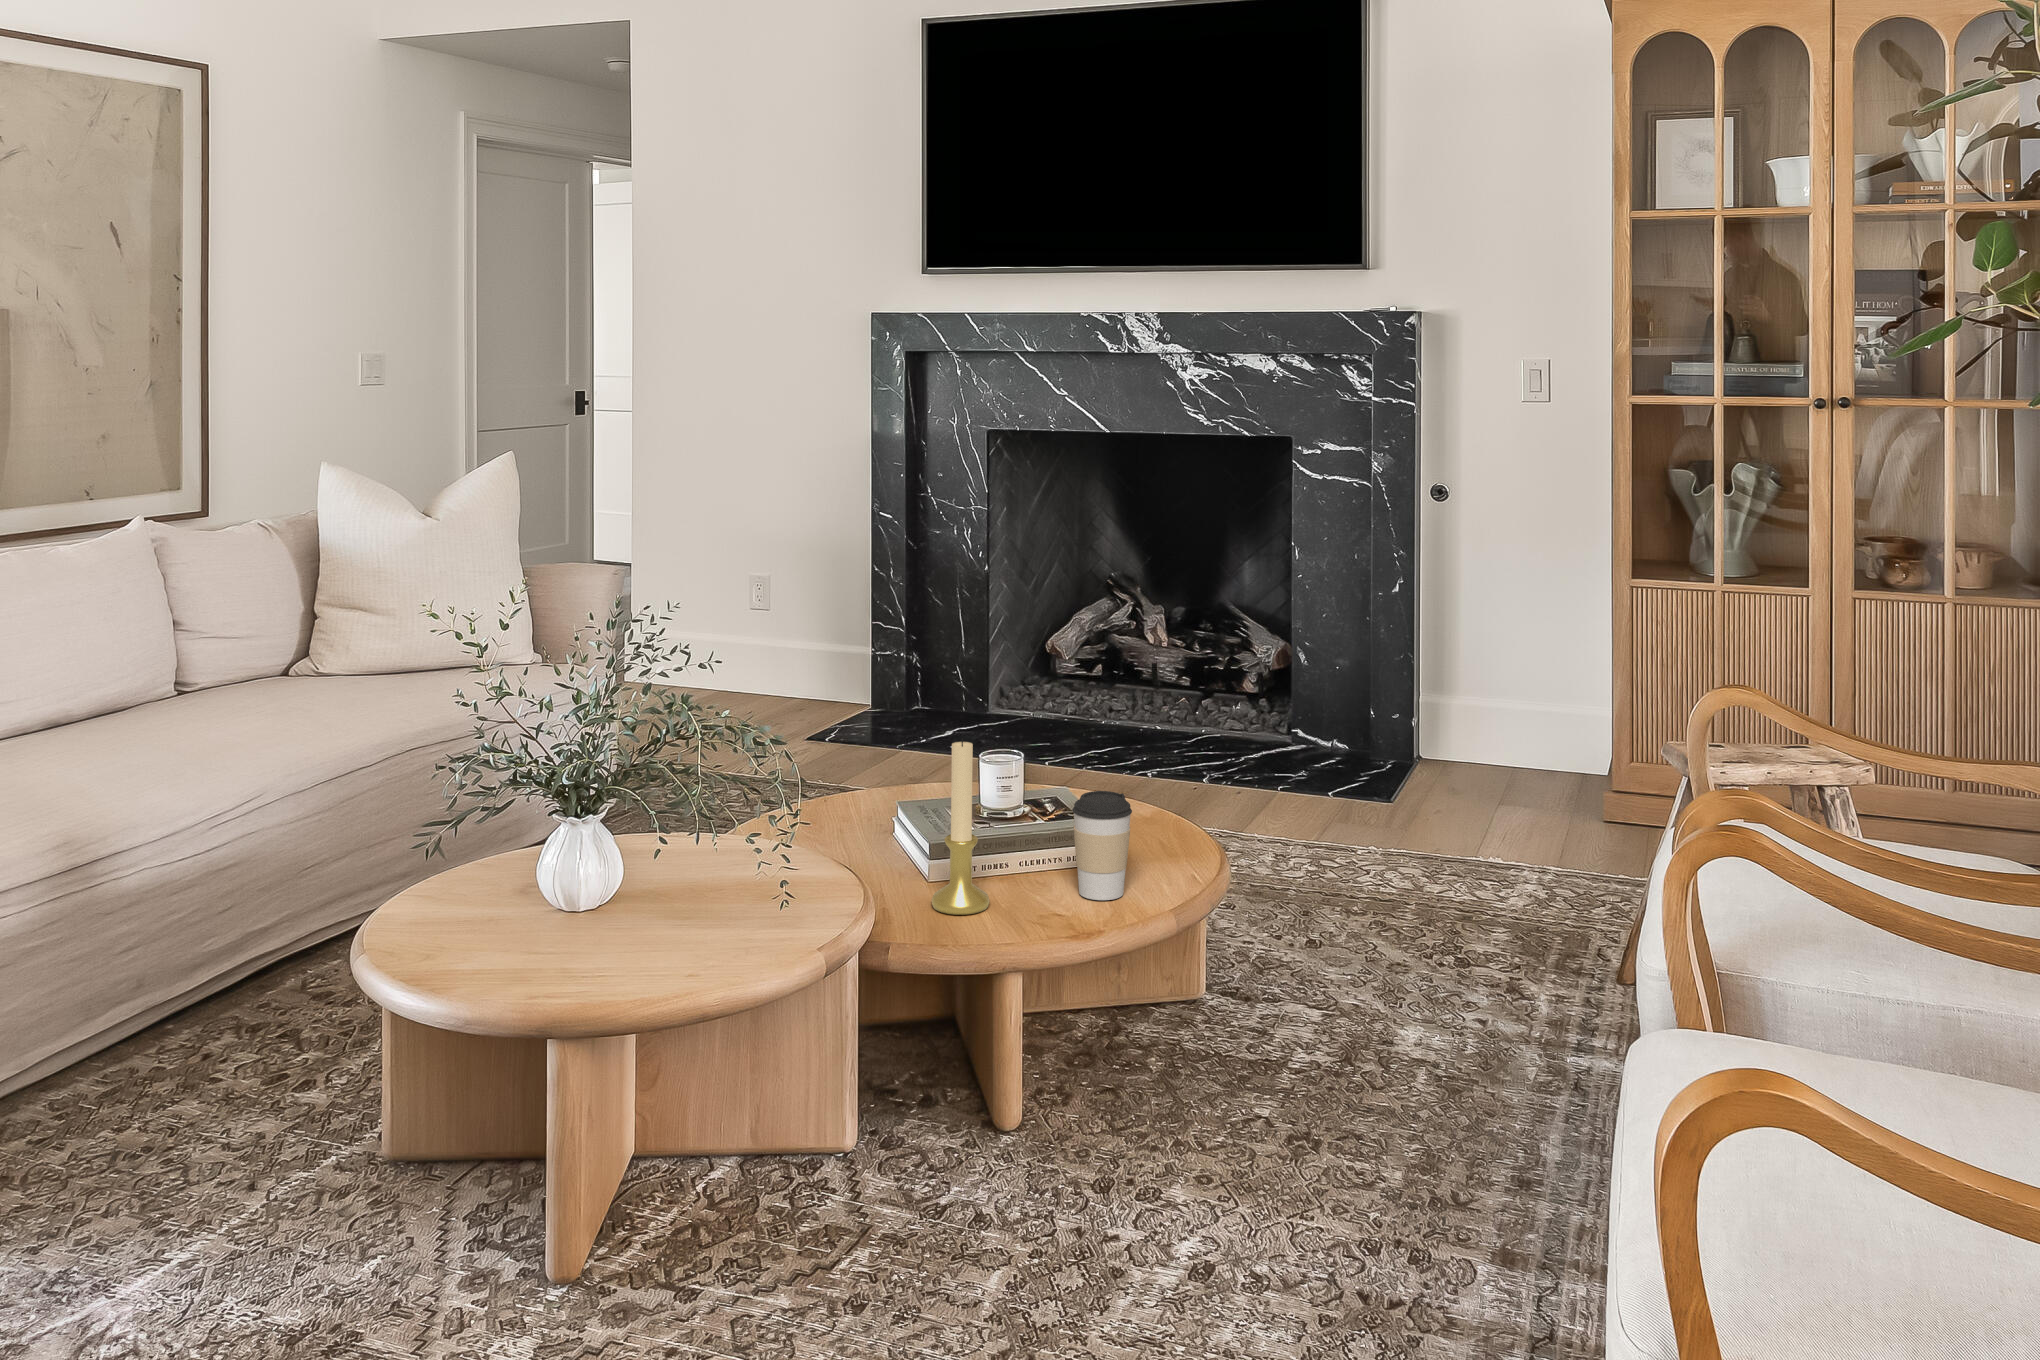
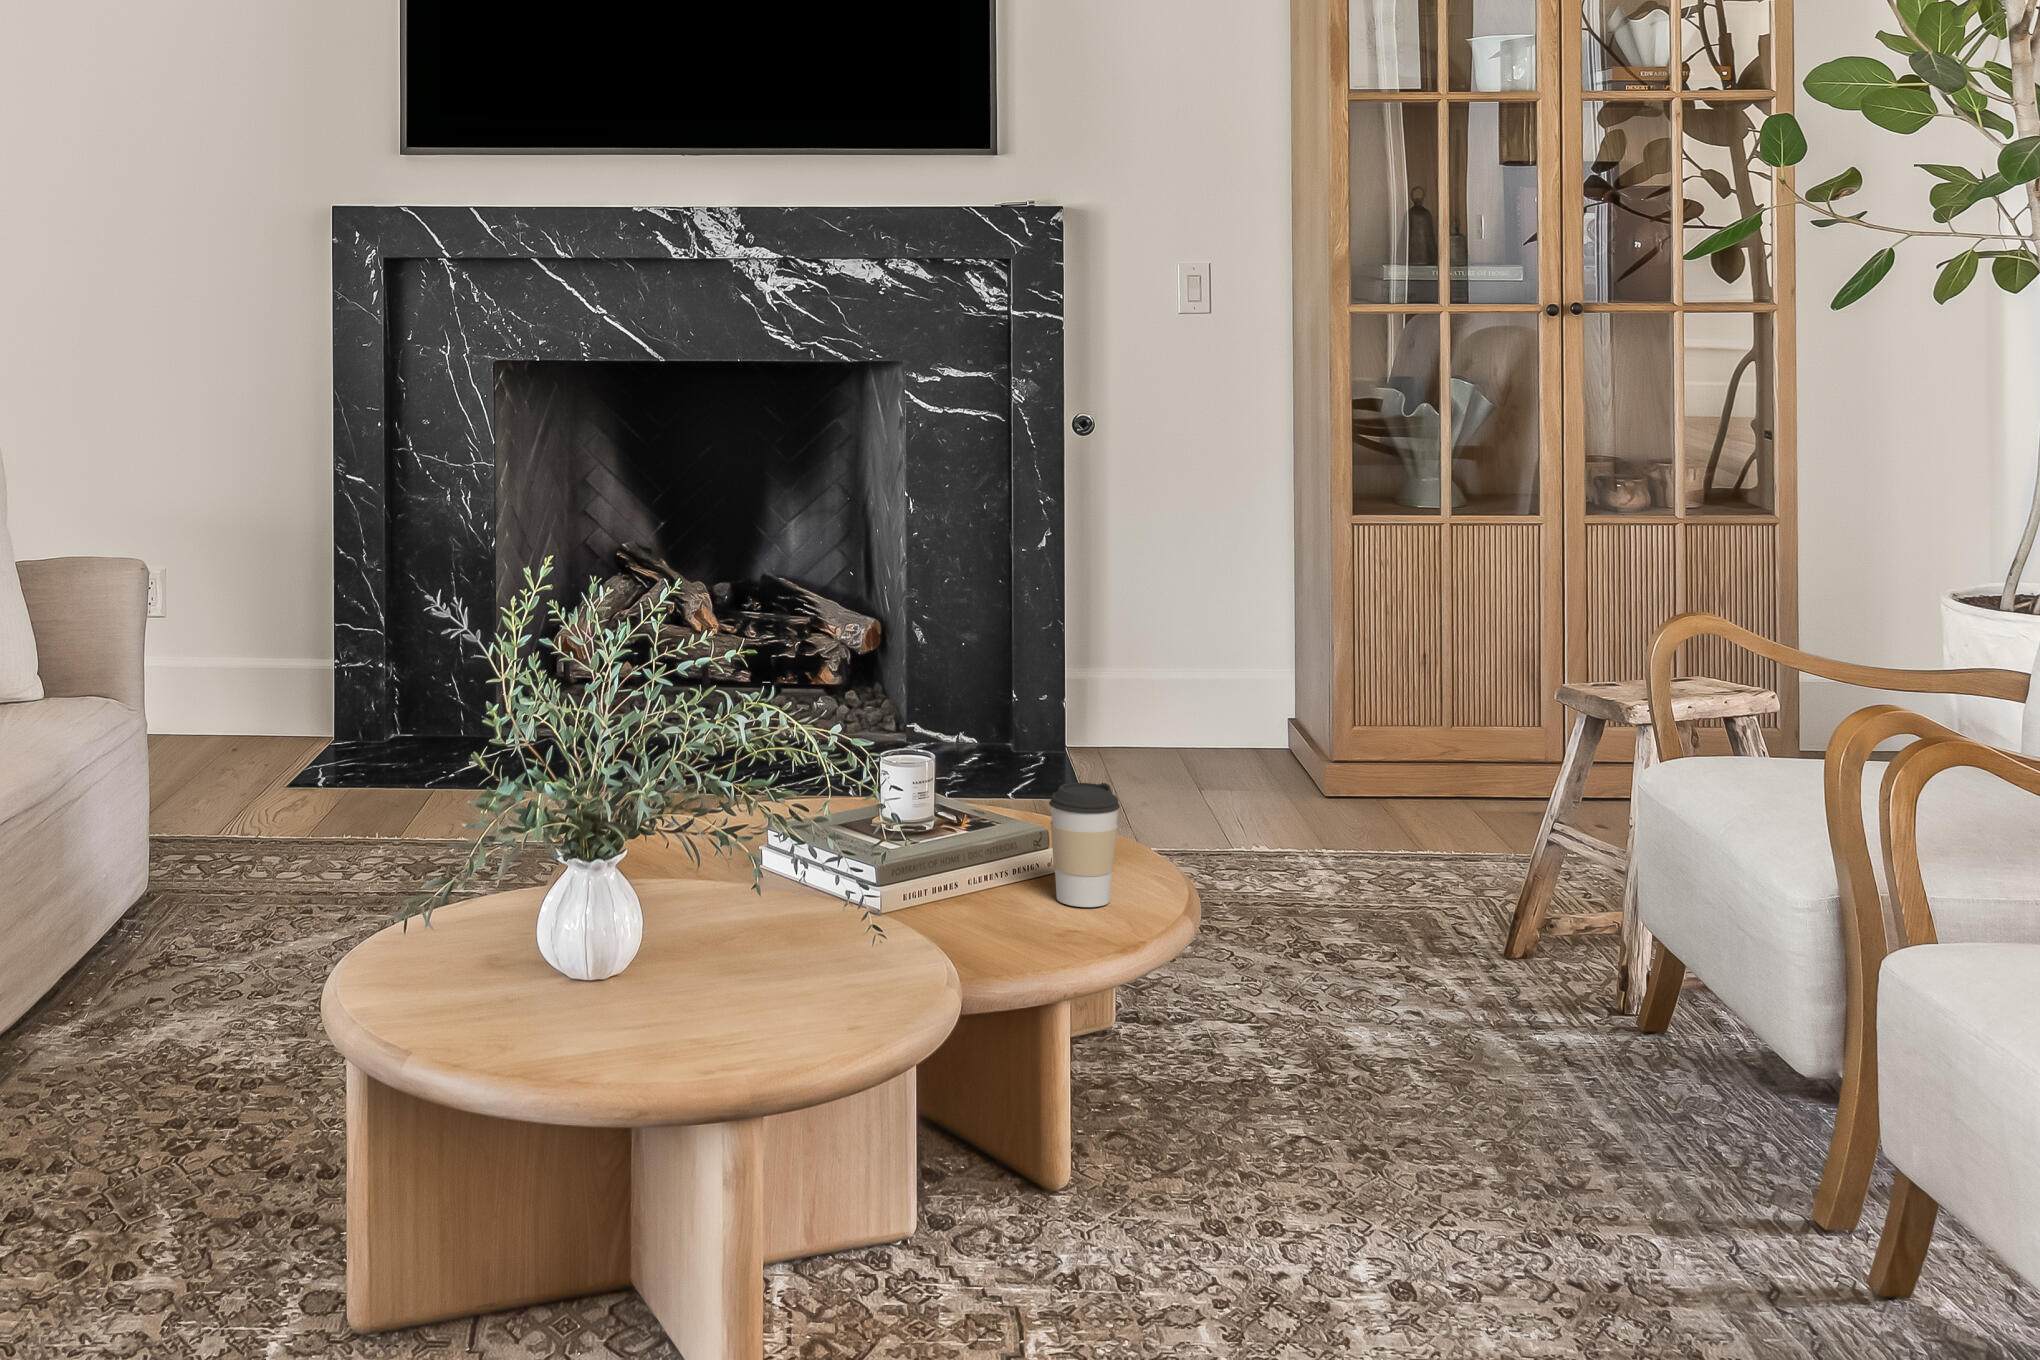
candle holder: present [932,738,989,915] -> none [916,730,985,937]

